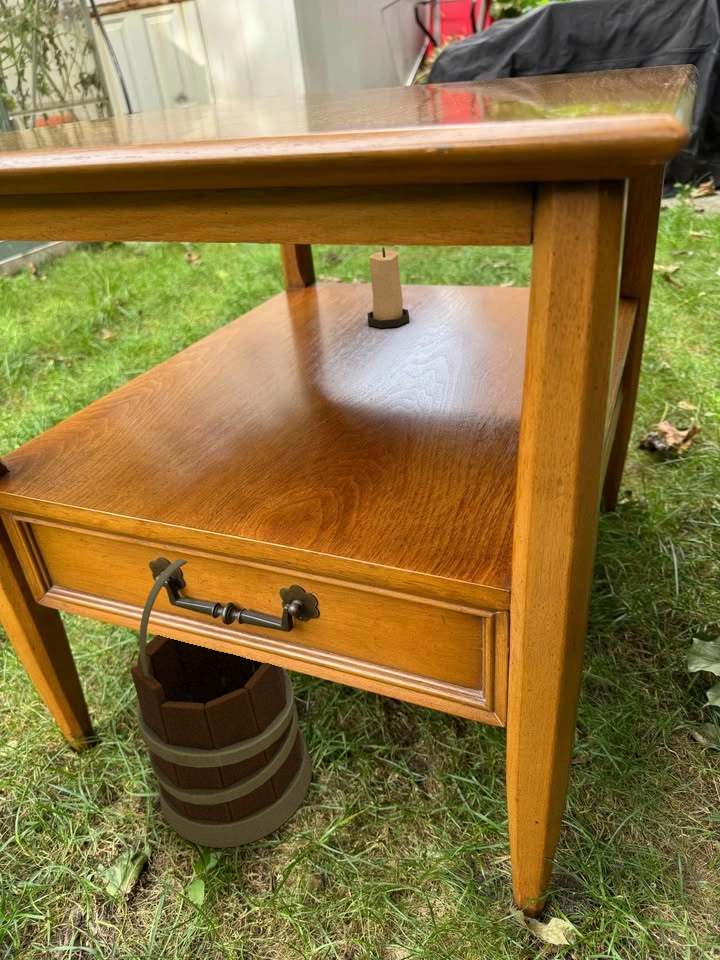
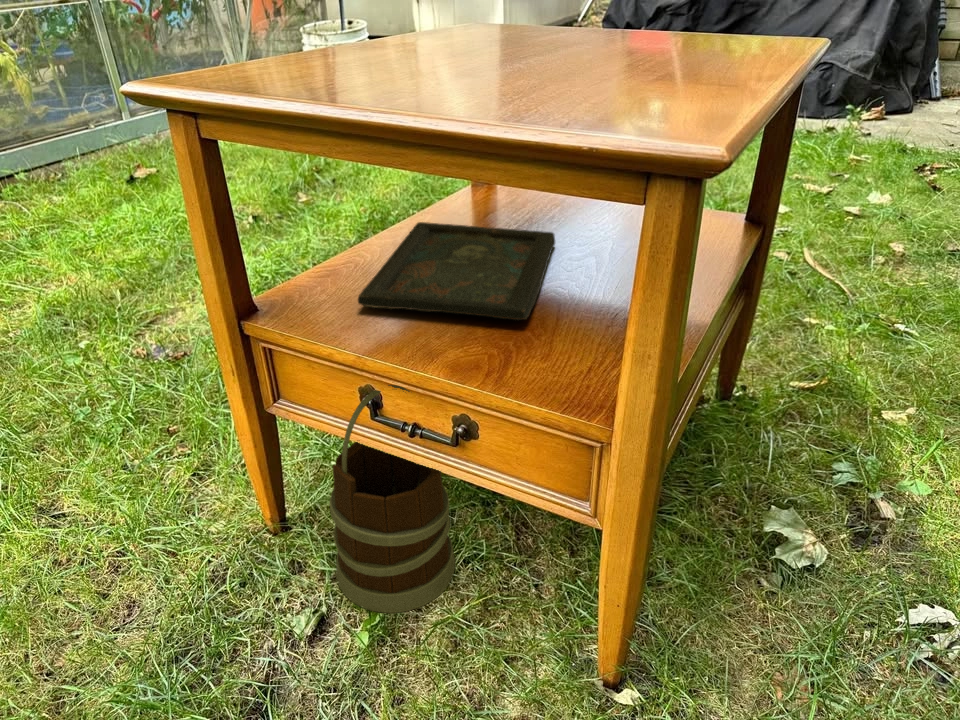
candle: present [367,247,409,328] -> none [540,159,574,225]
tray: none [142,335,390,452] -> present [358,222,555,320]

